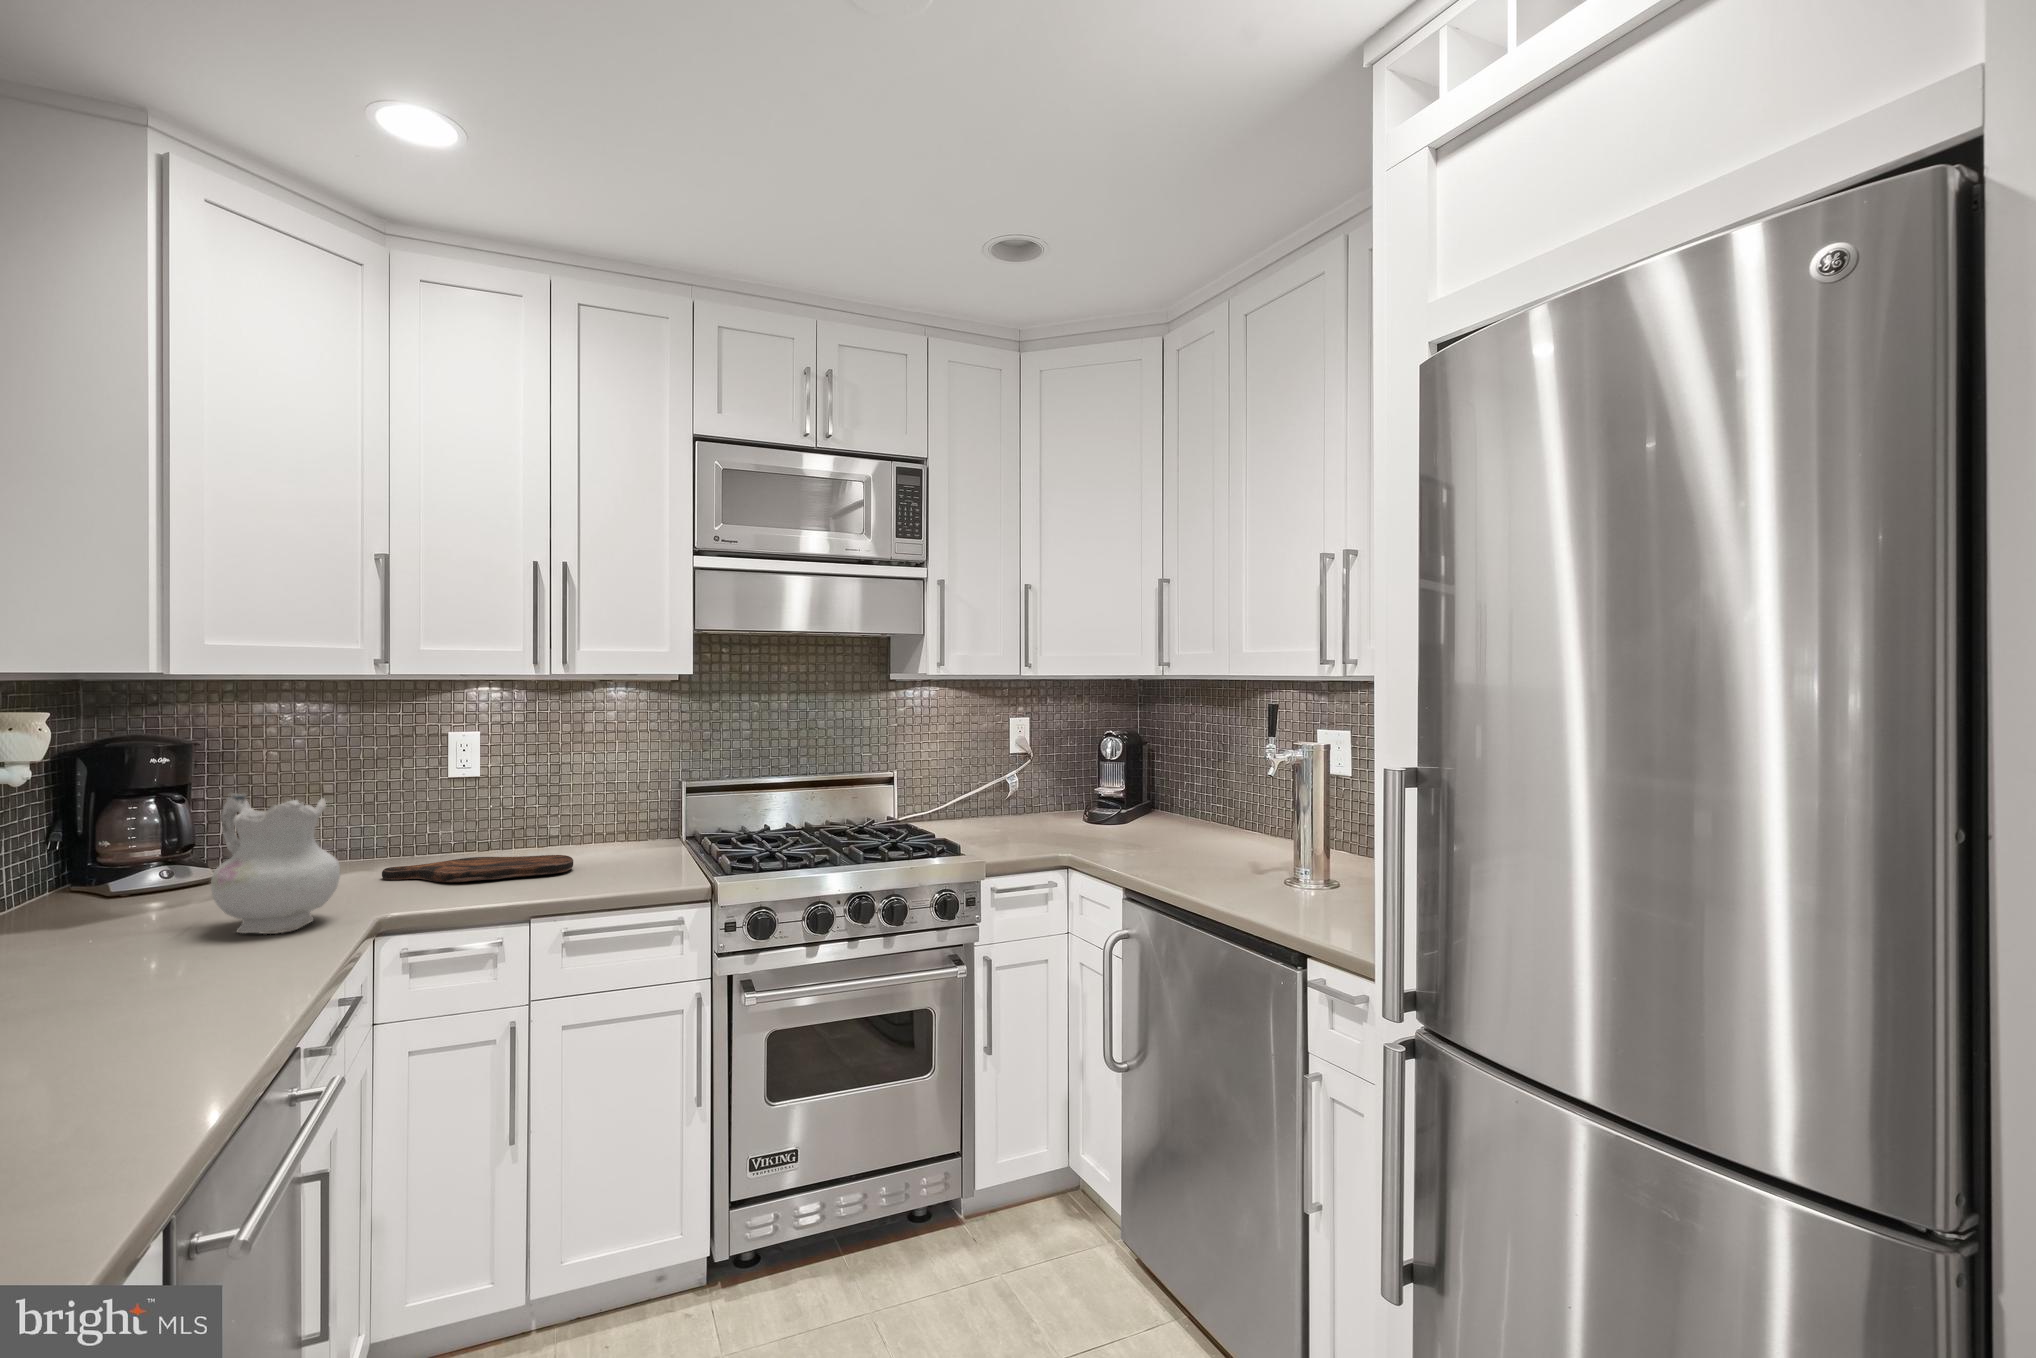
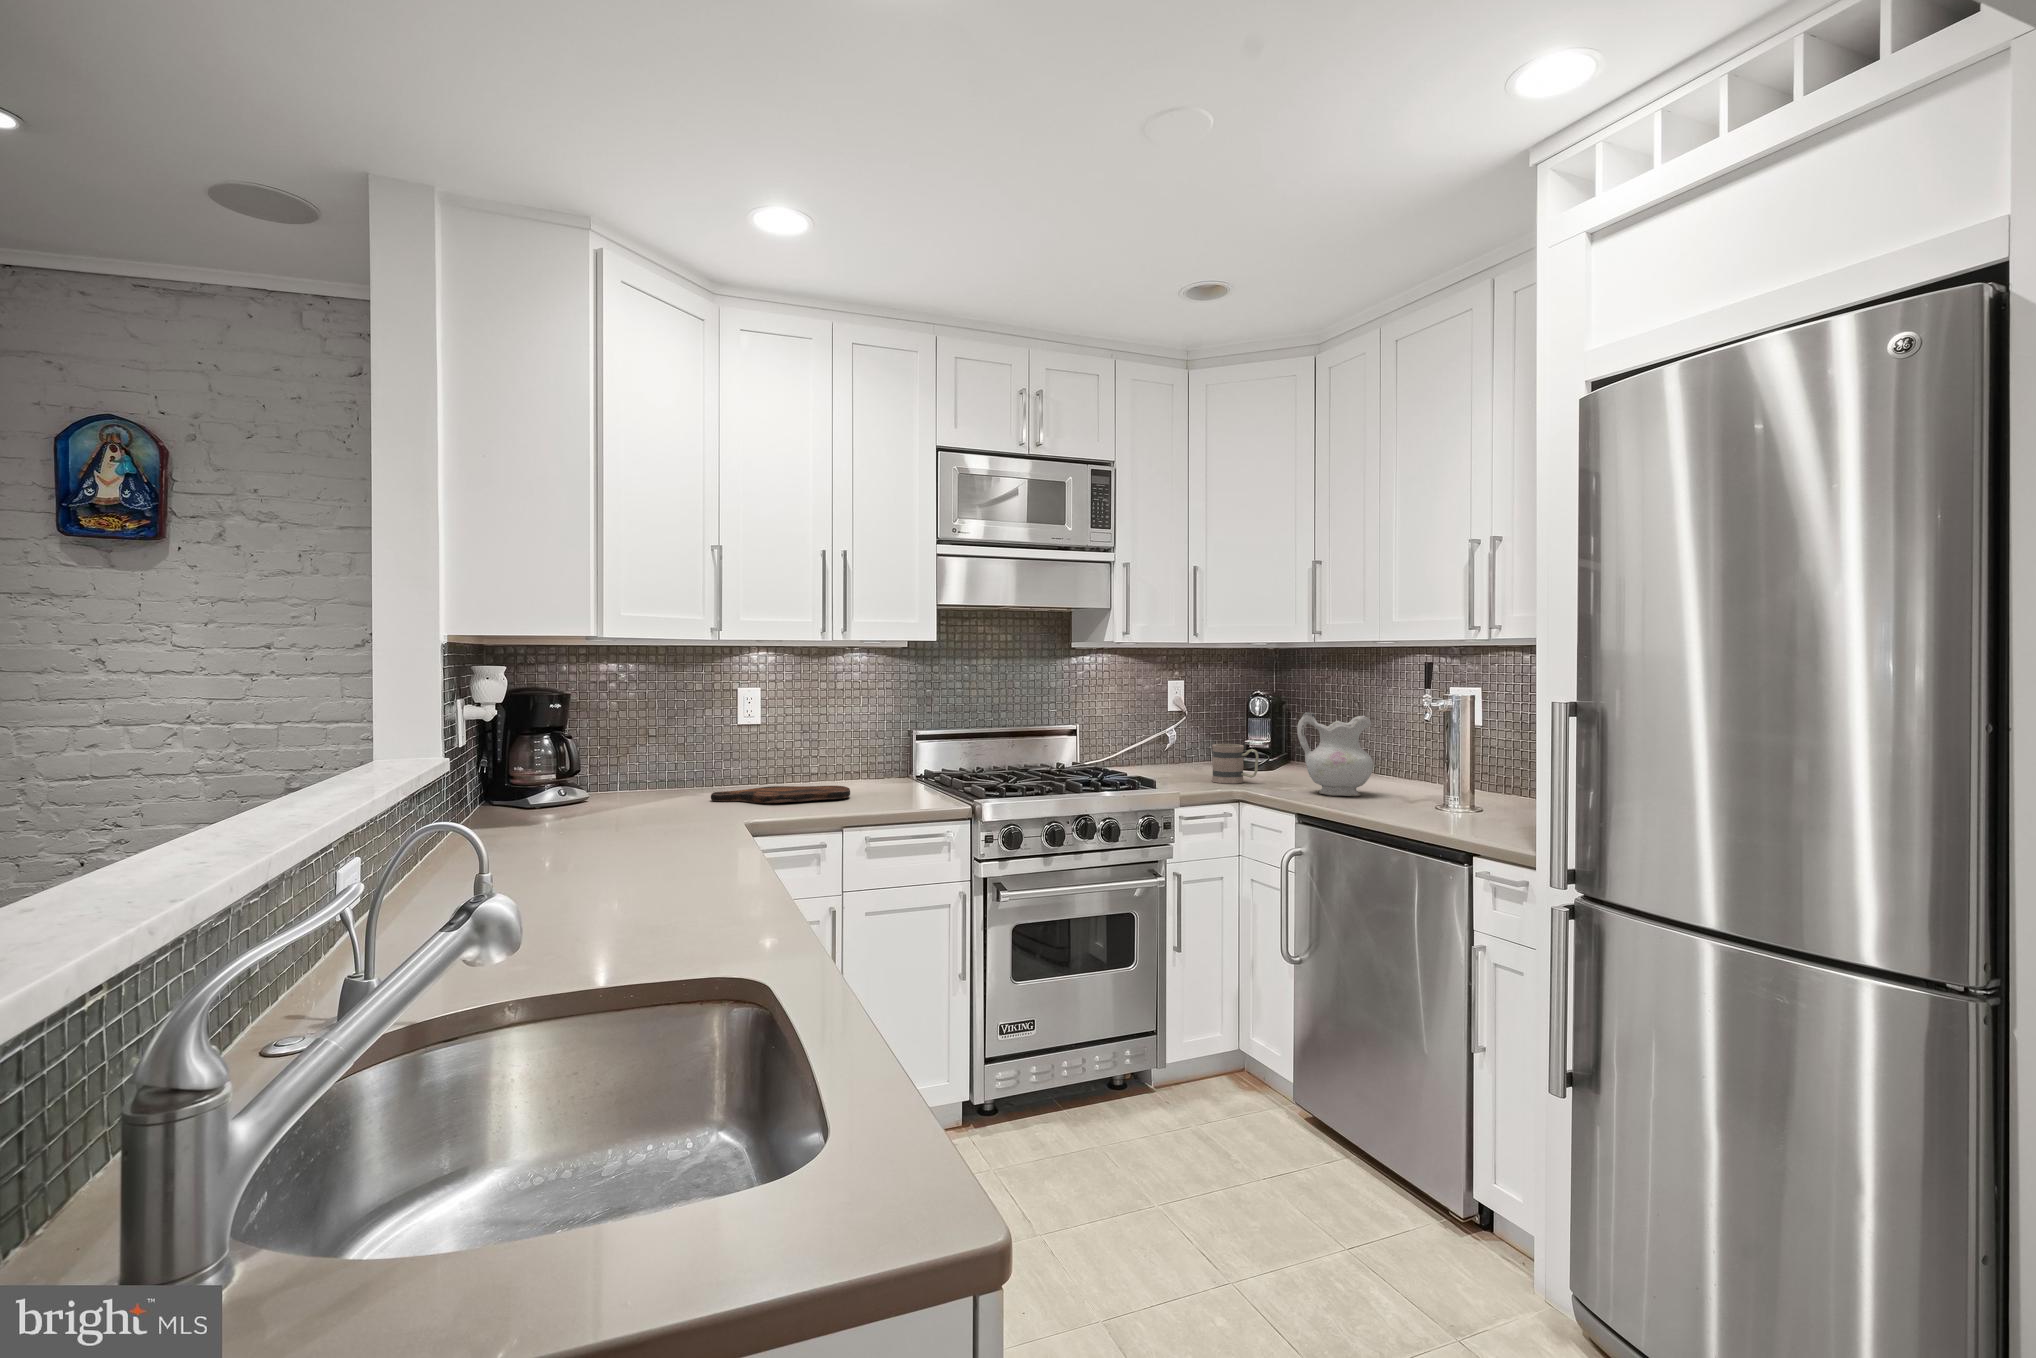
ceramic pitcher: present [211,793,340,934] -> present [1297,712,1373,796]
mug: none [1041,795,1094,844] -> present [1212,744,1259,784]

